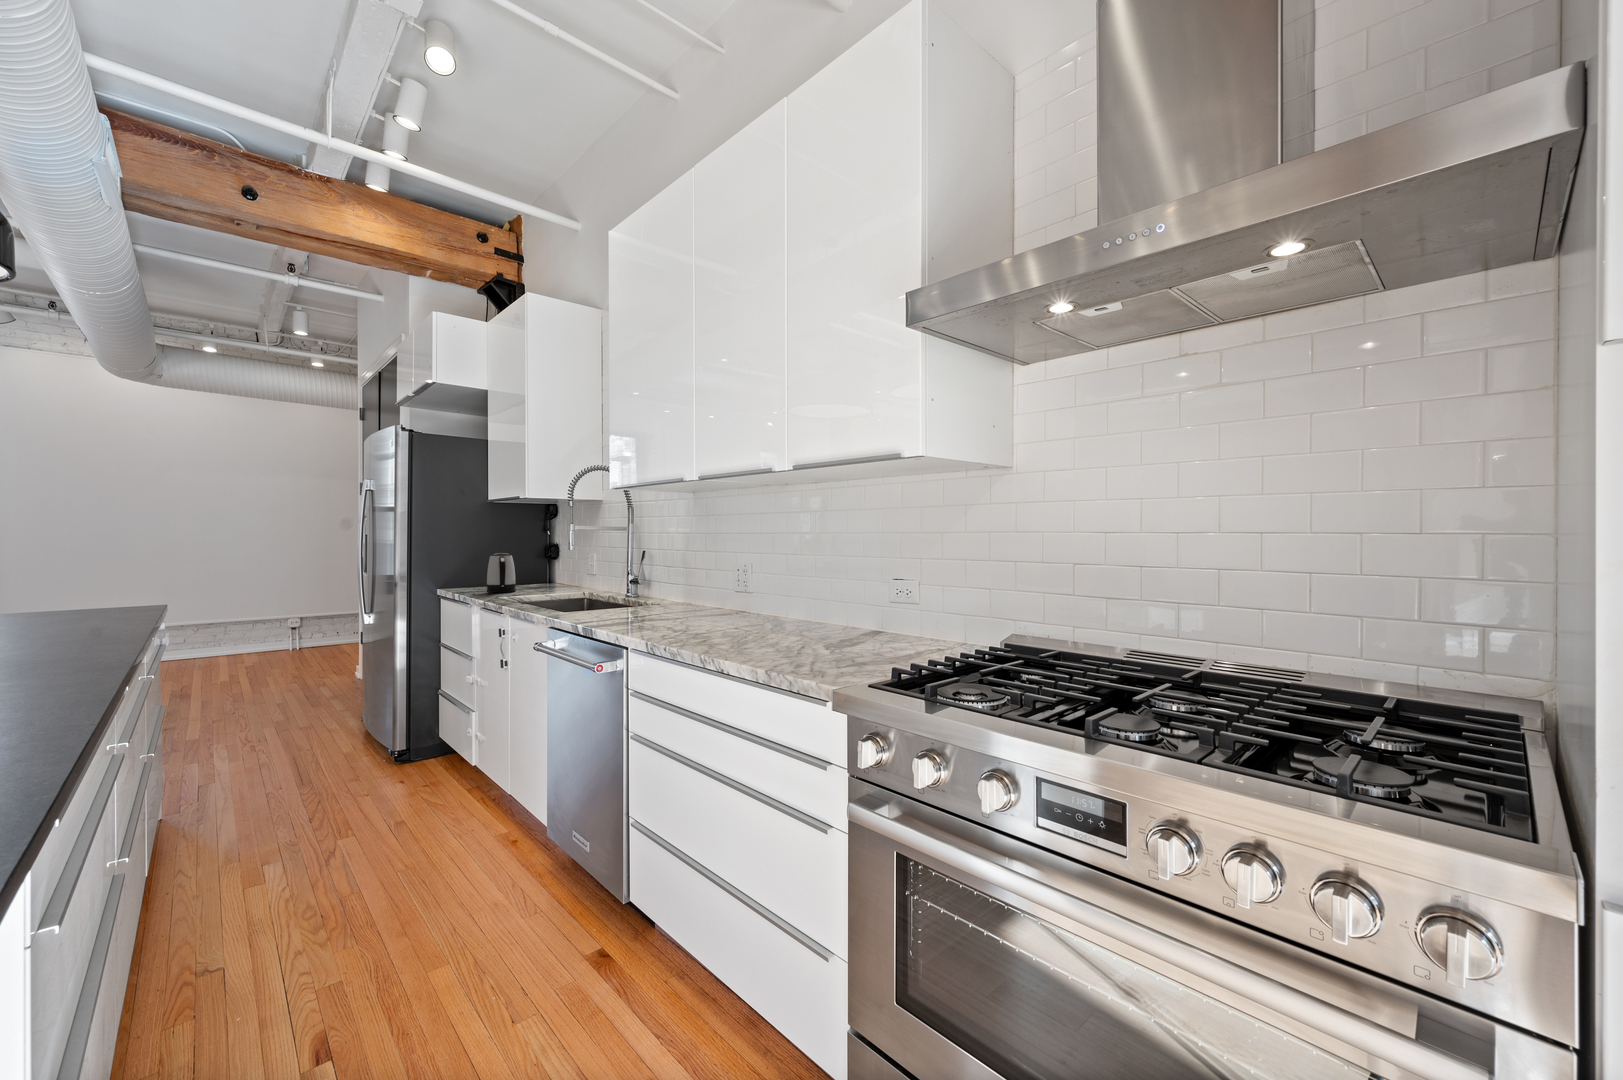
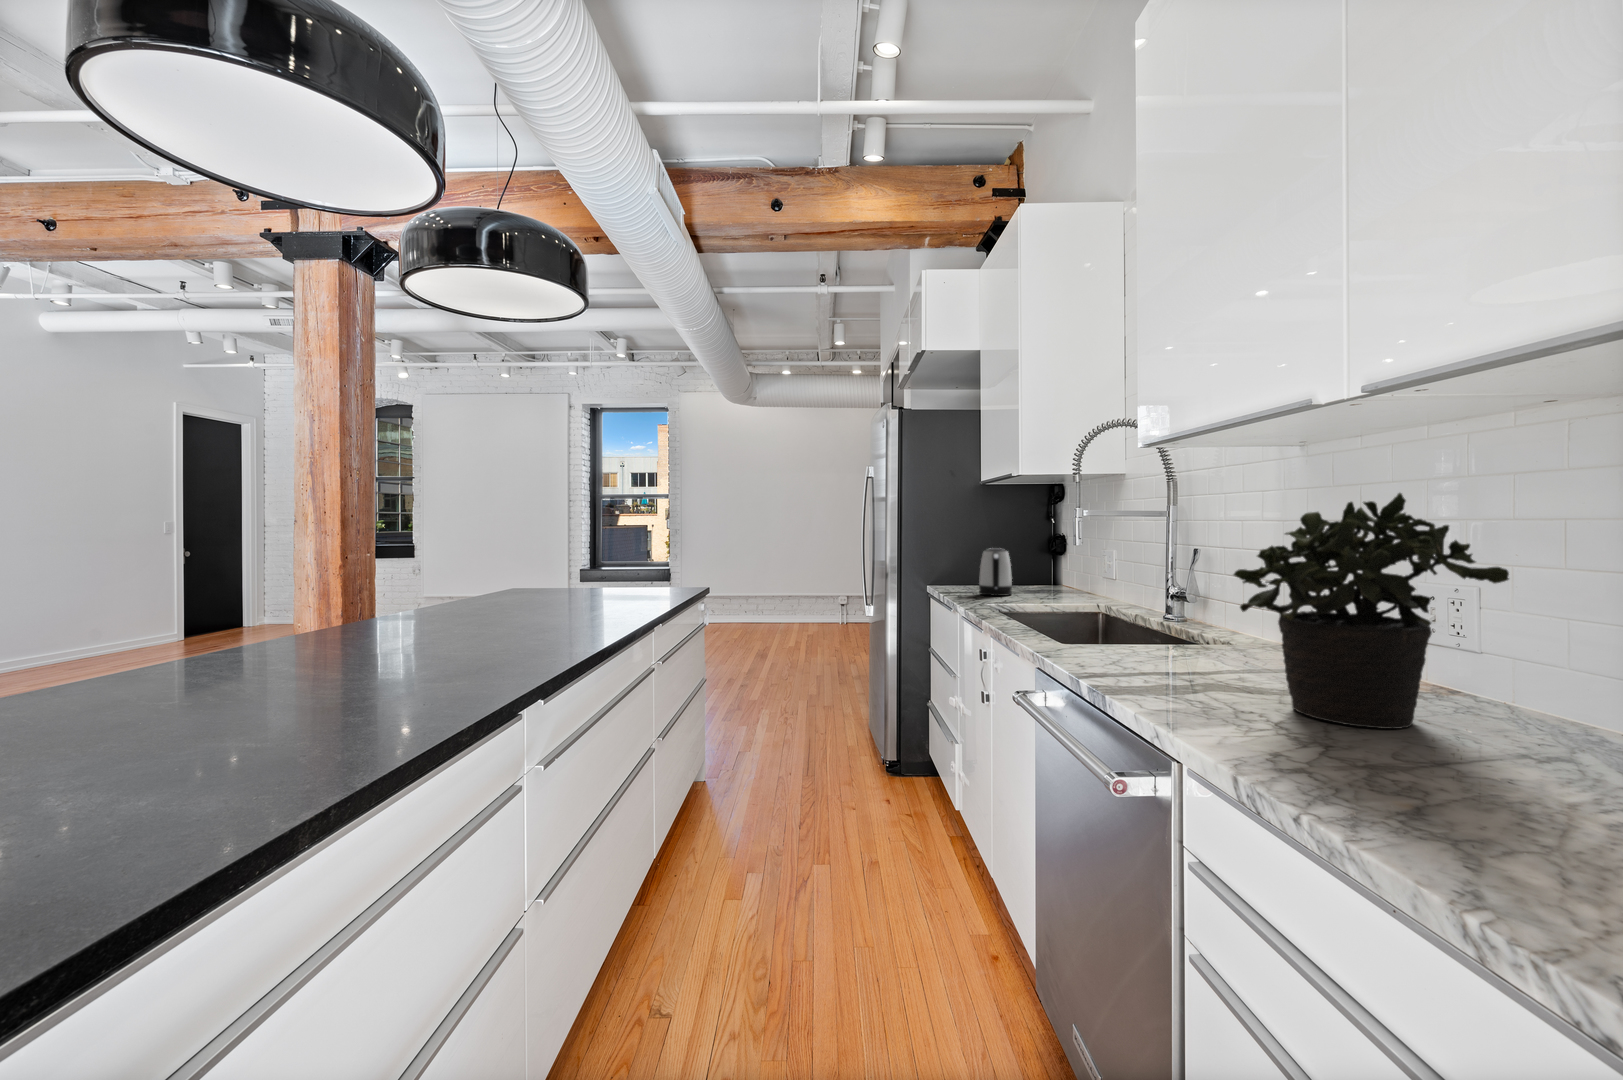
potted plant: none [651,524,743,625] -> present [1234,493,1509,729]

